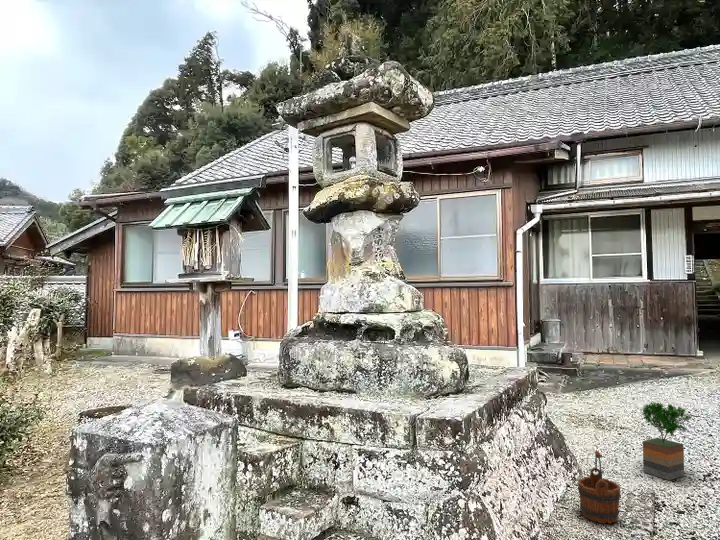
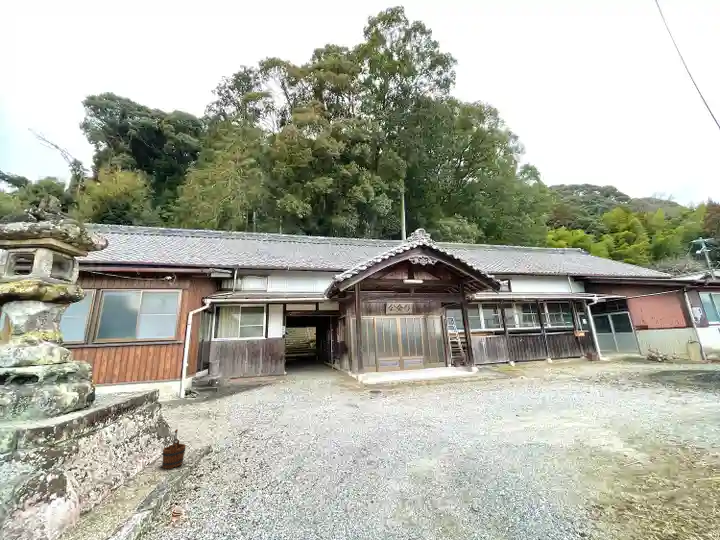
potted tree: present [642,402,692,480] -> none [218,399,243,439]

